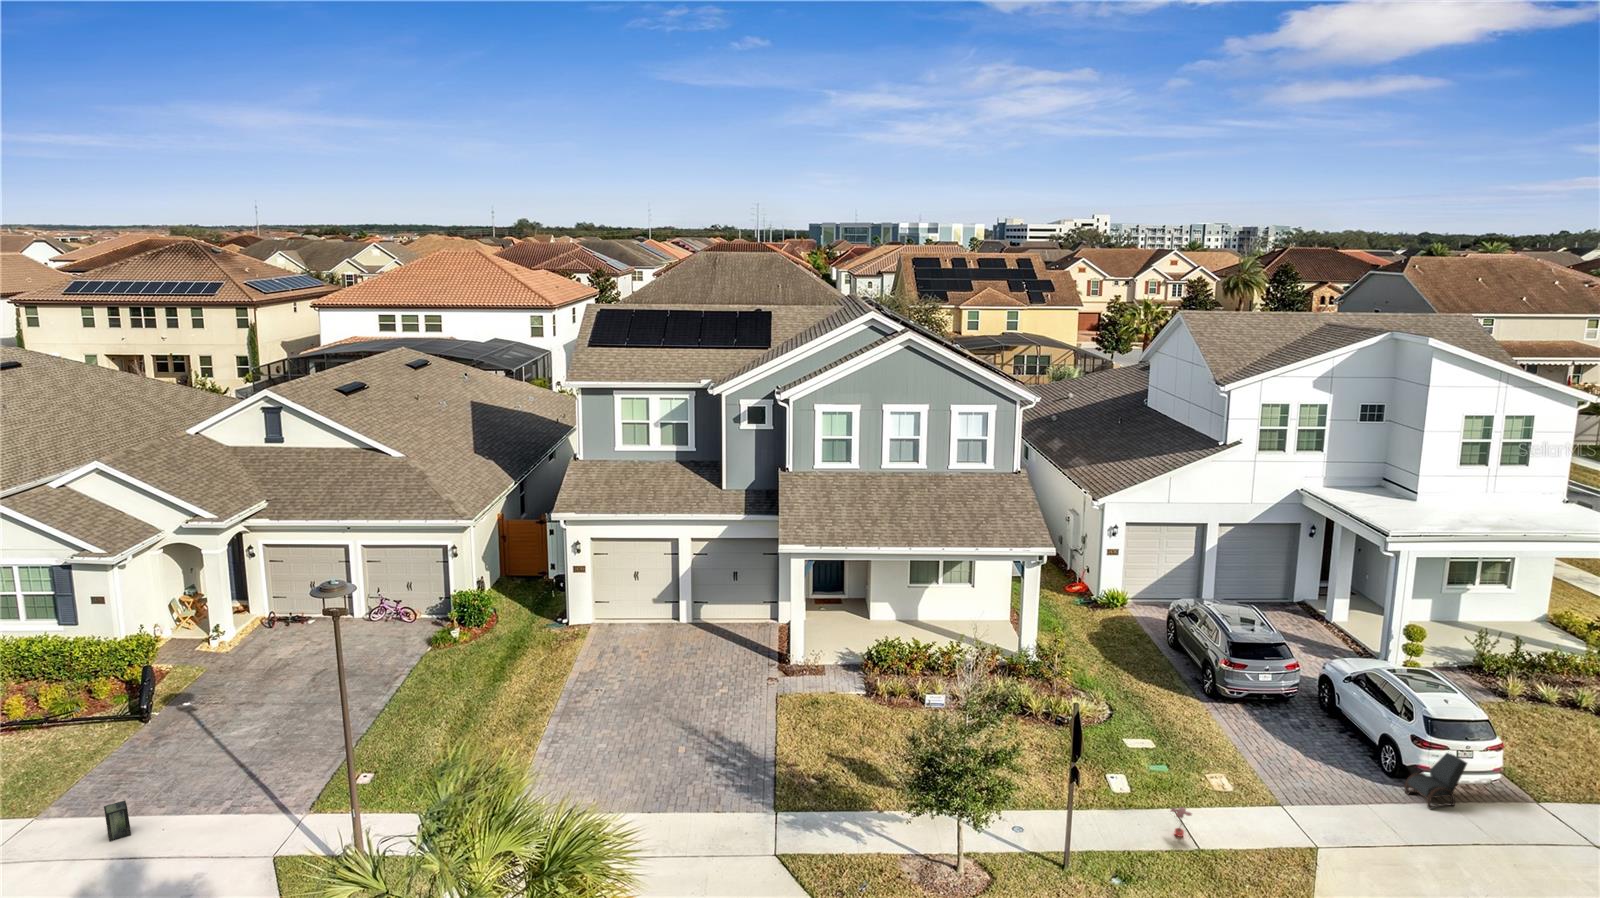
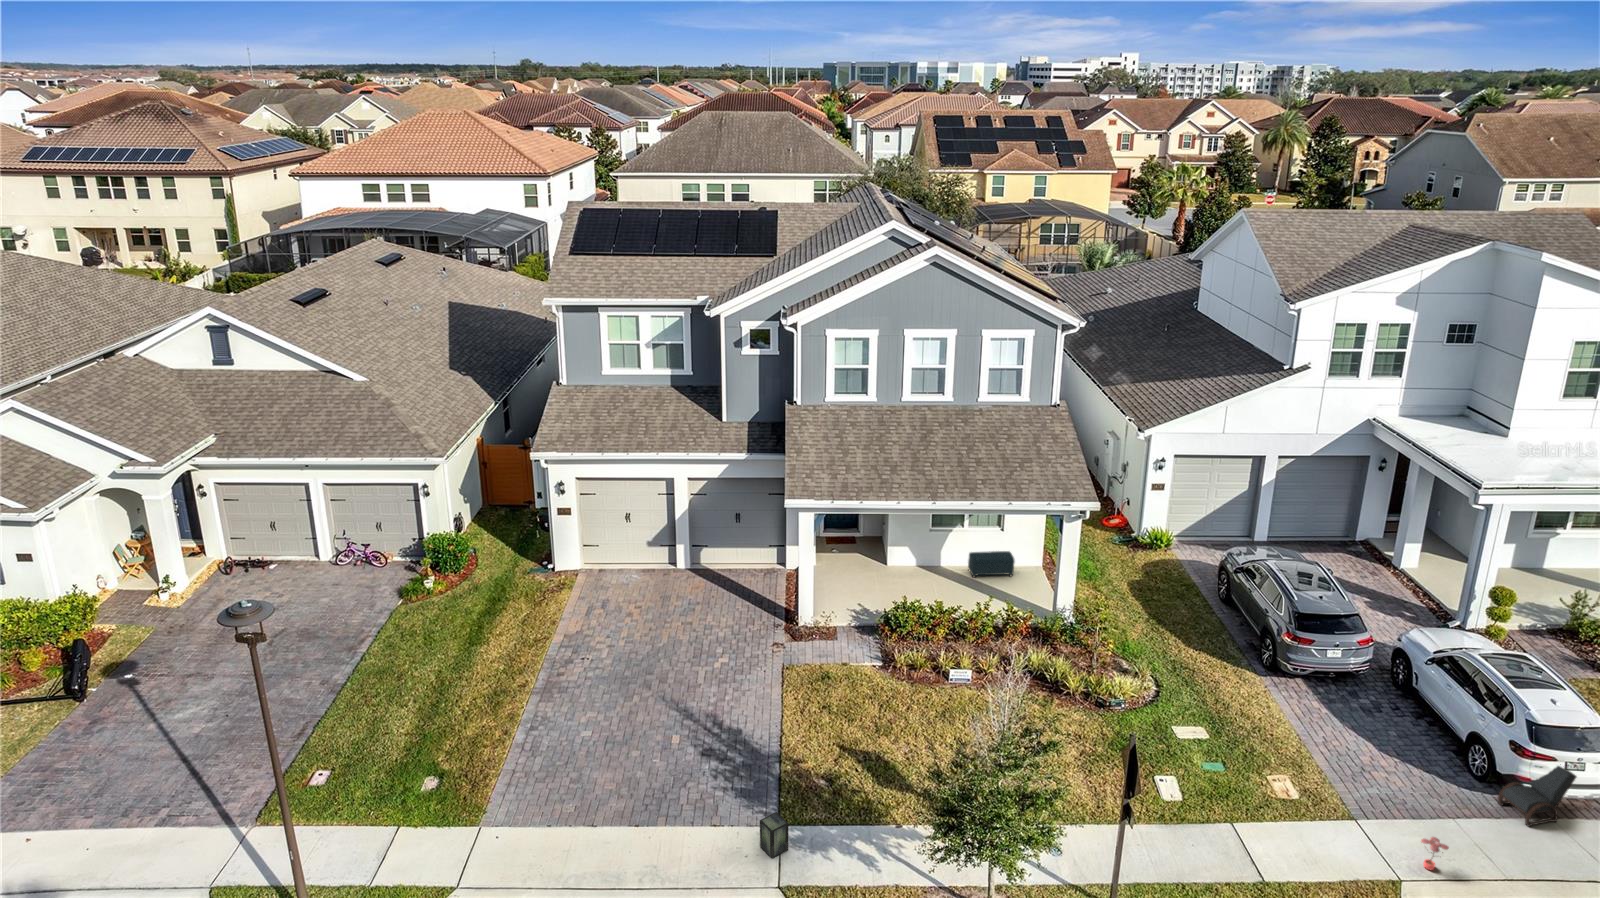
bench: none [944,607,986,630] -> present [968,551,1015,578]
storage box: present [104,801,131,841] -> present [760,812,788,859]
potted plant: present [1171,807,1192,837] -> present [1421,837,1449,870]

